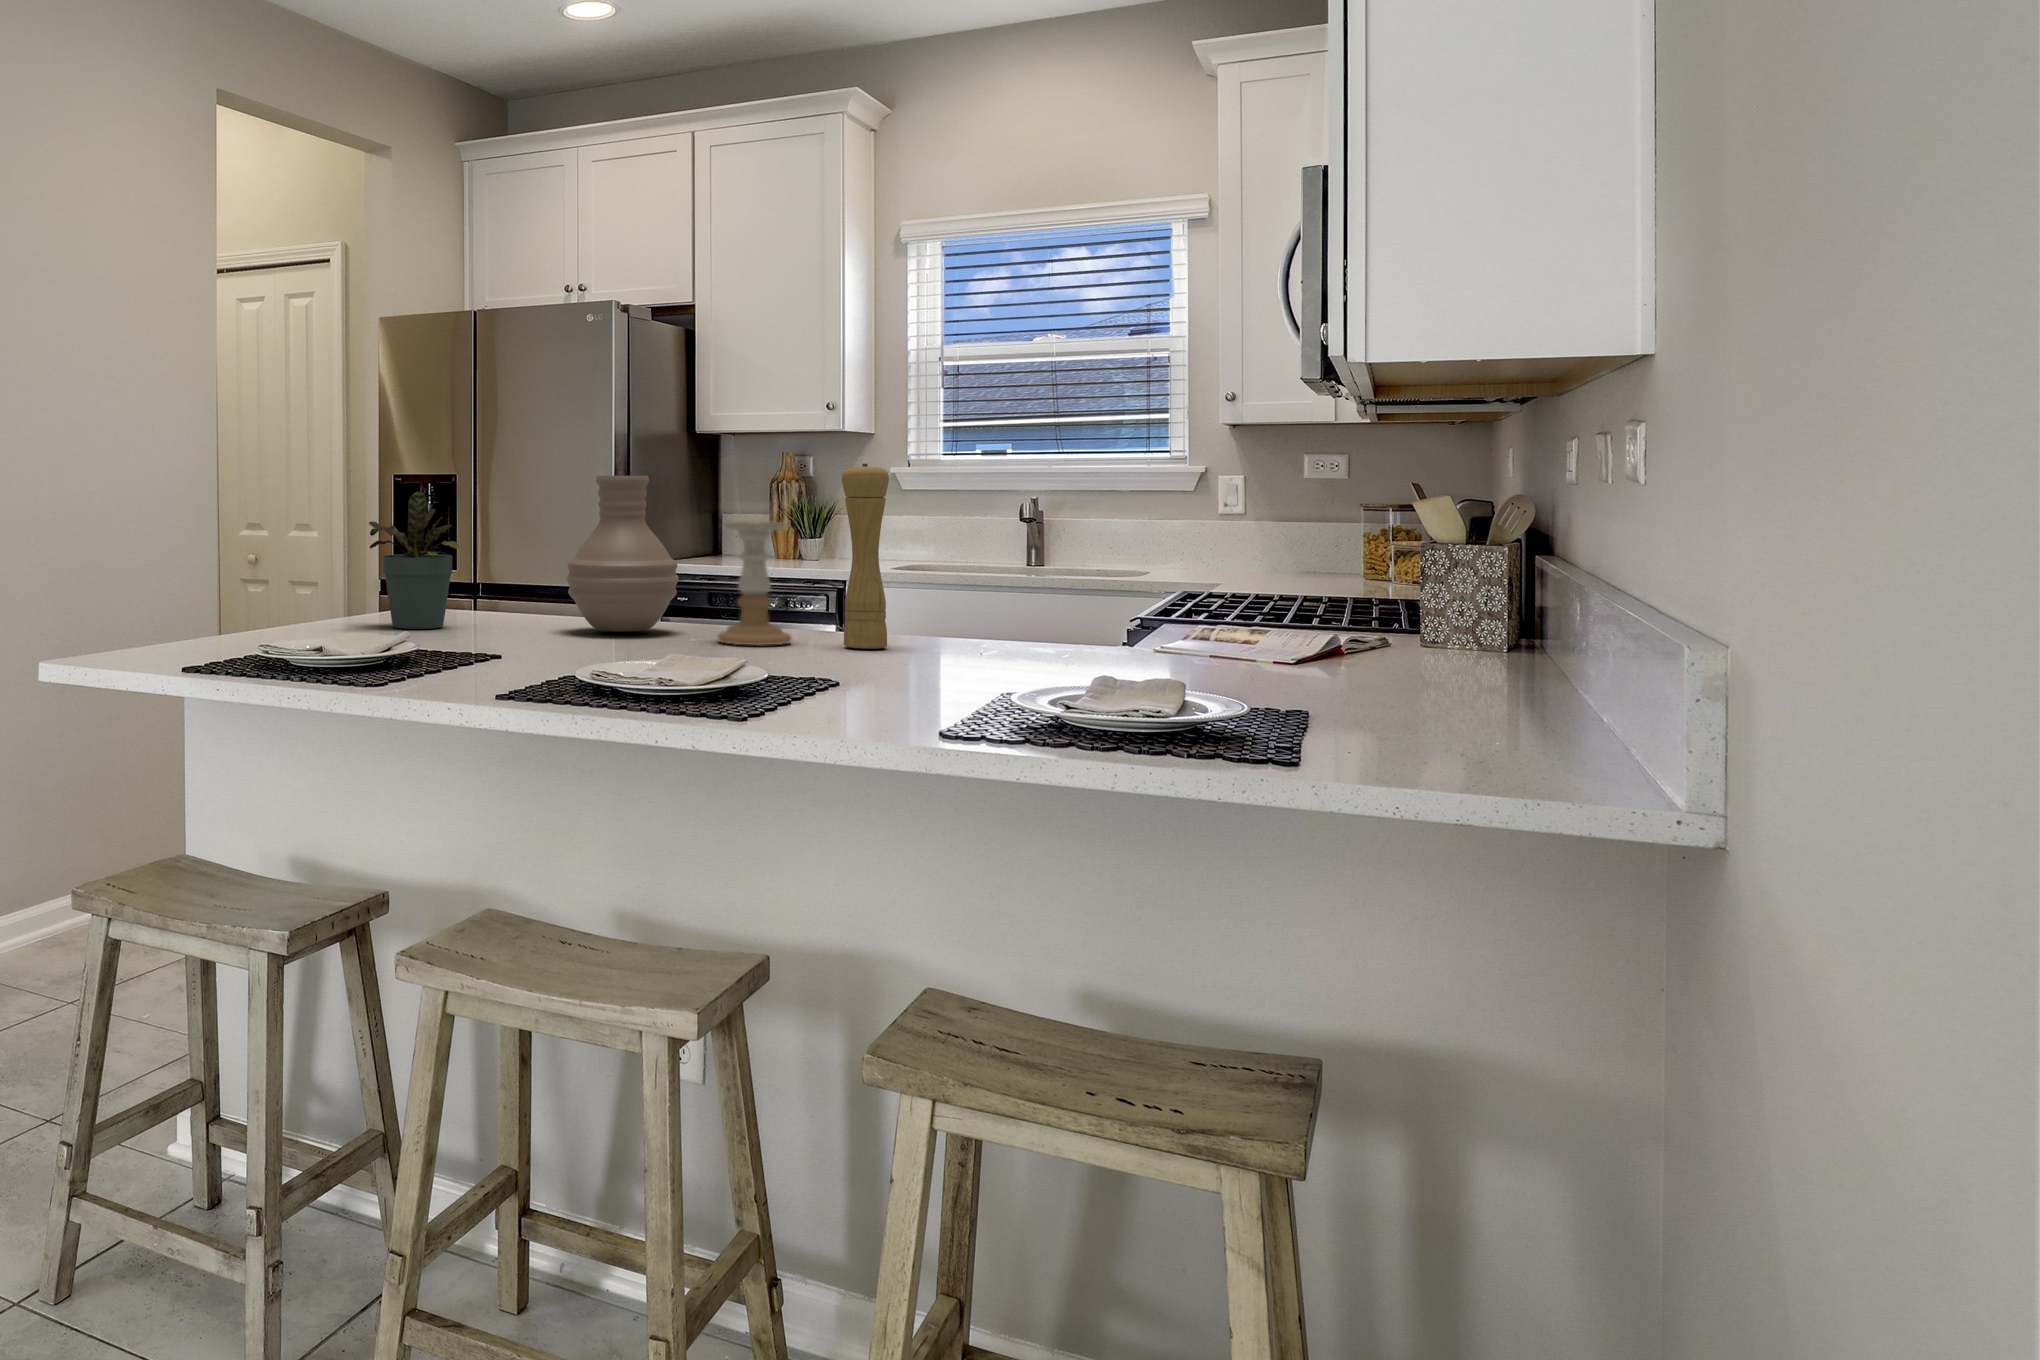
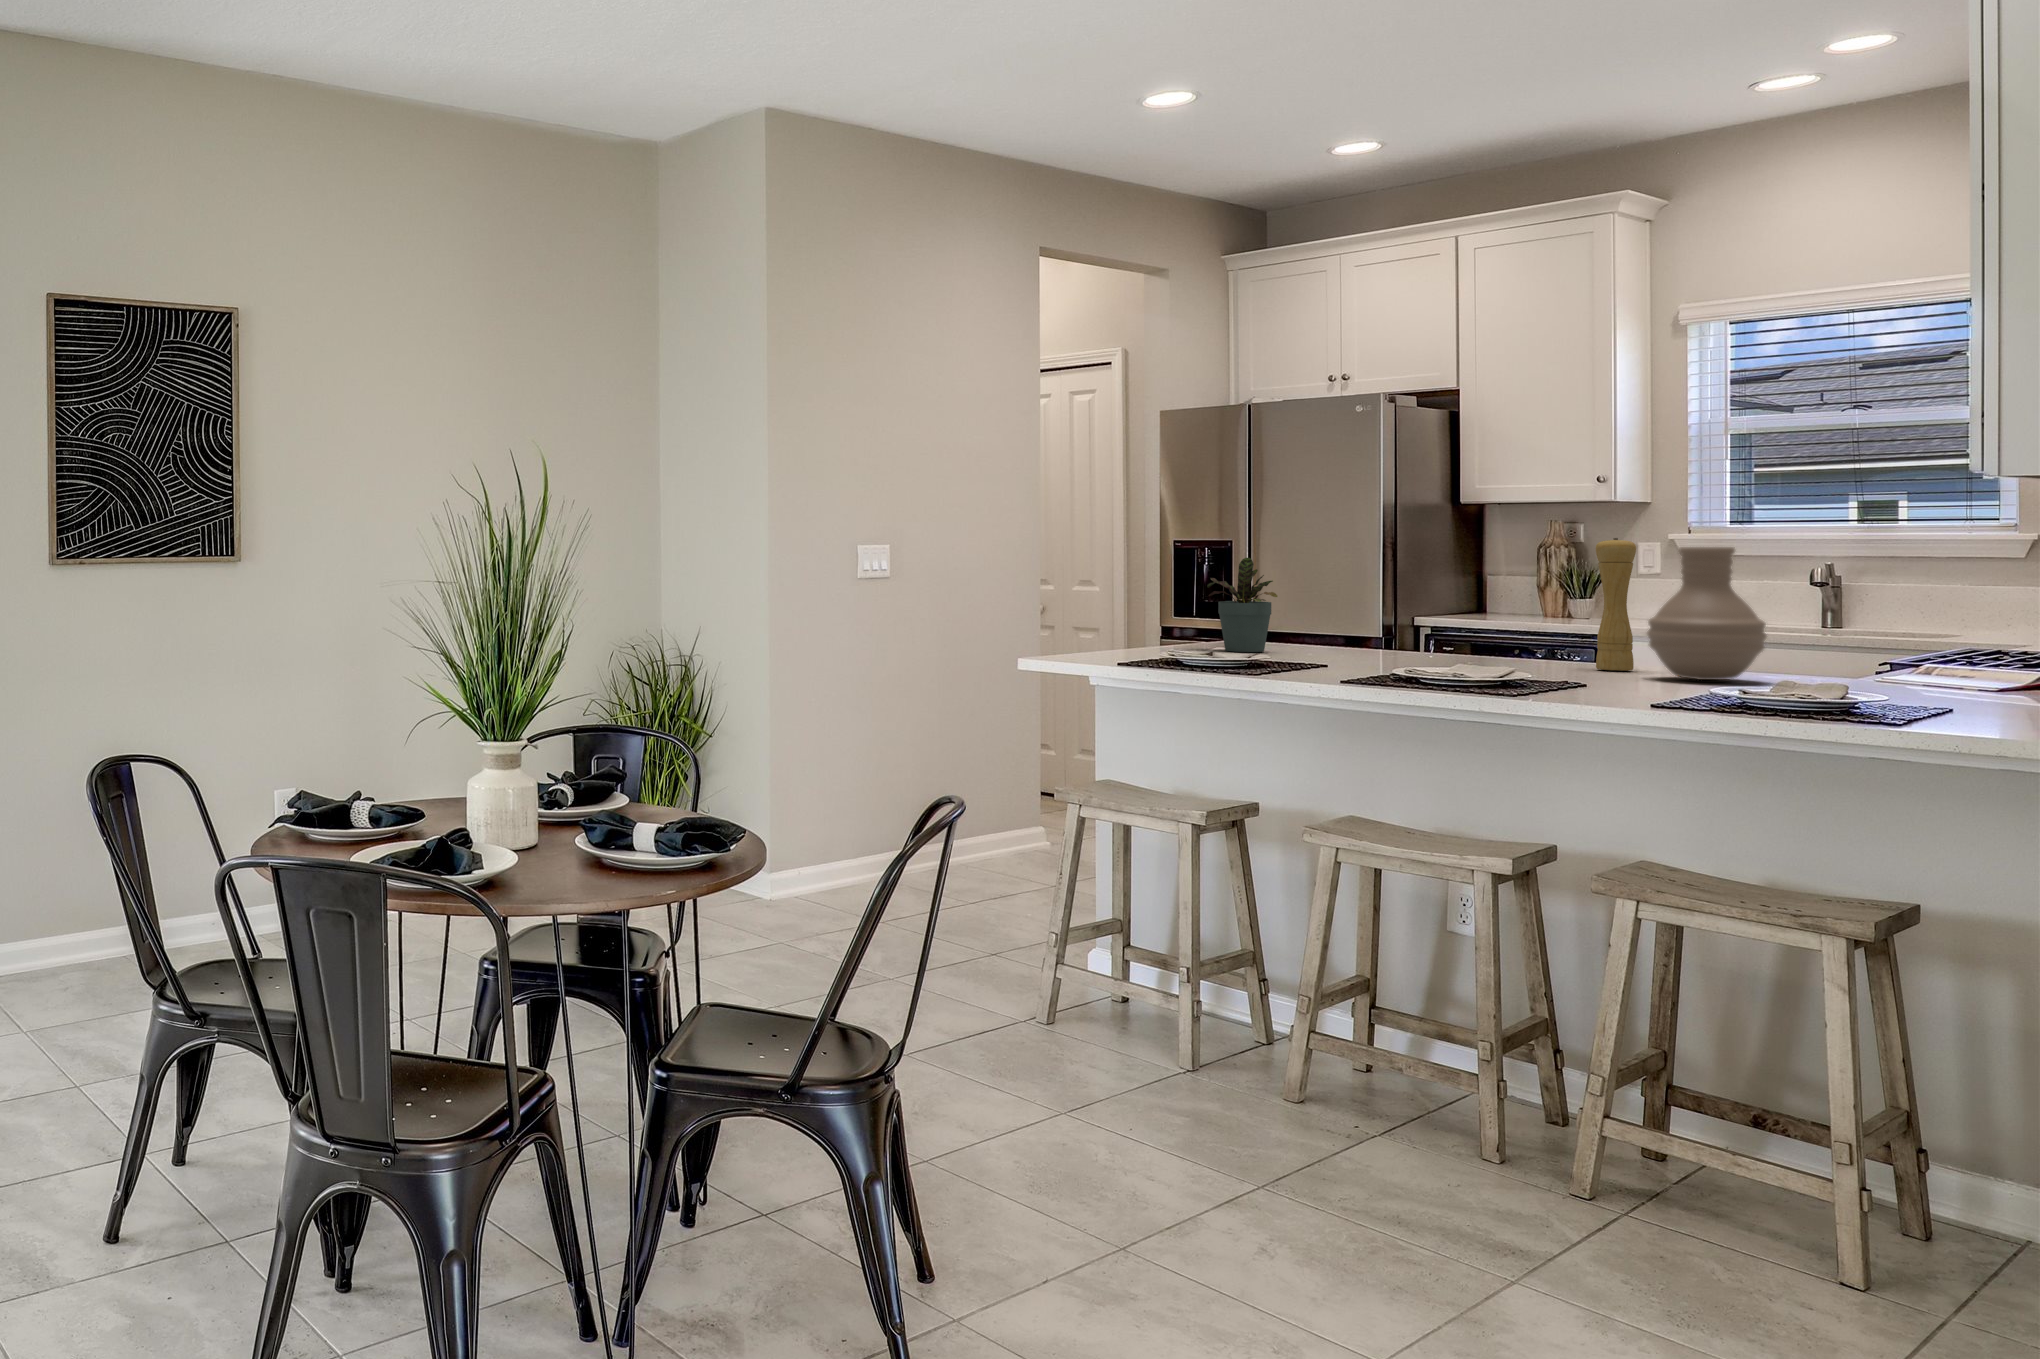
vase: present [566,476,679,632] -> present [1647,547,1767,680]
candle holder: present [718,521,791,646] -> none [1489,579,1552,667]

